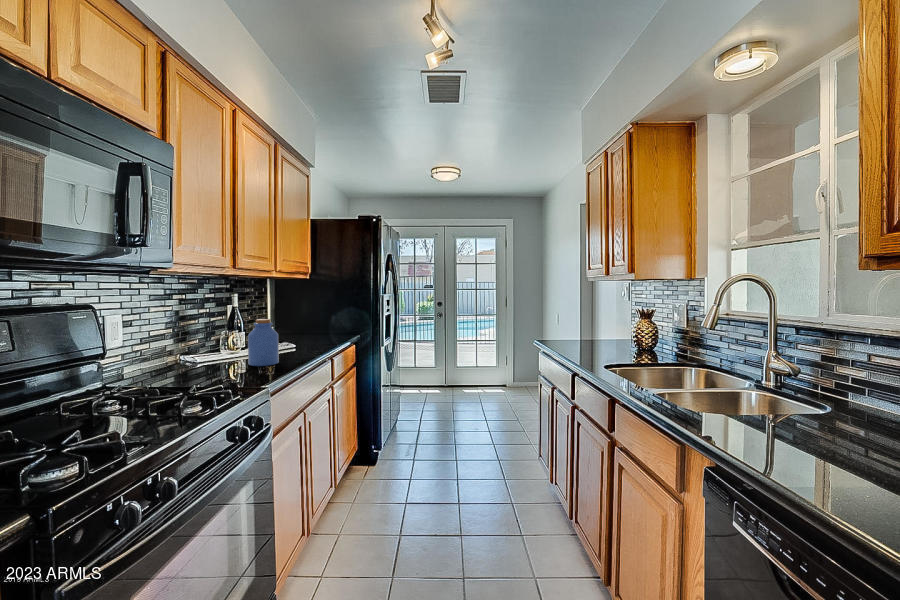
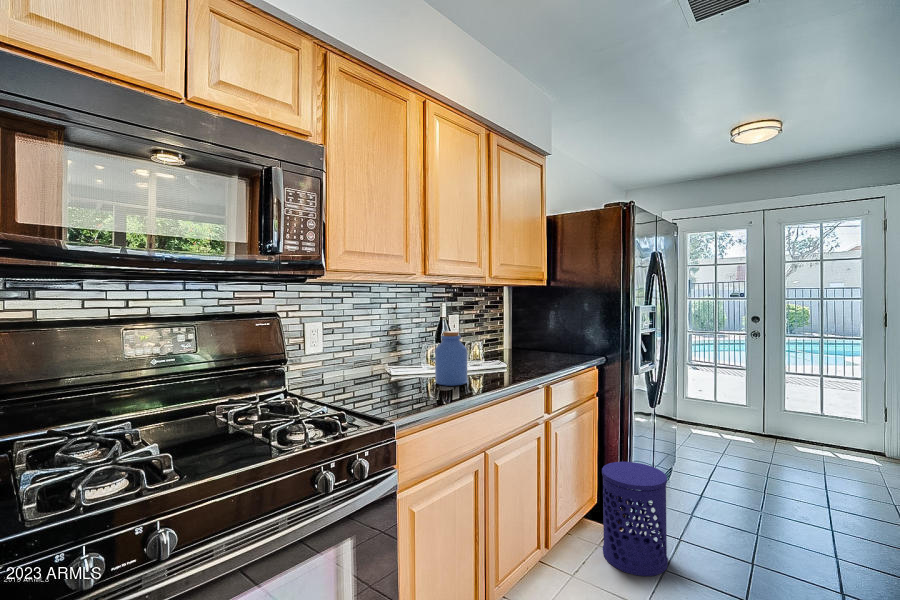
waste bin: none [365,413,410,491] -> present [602,462,668,576]

